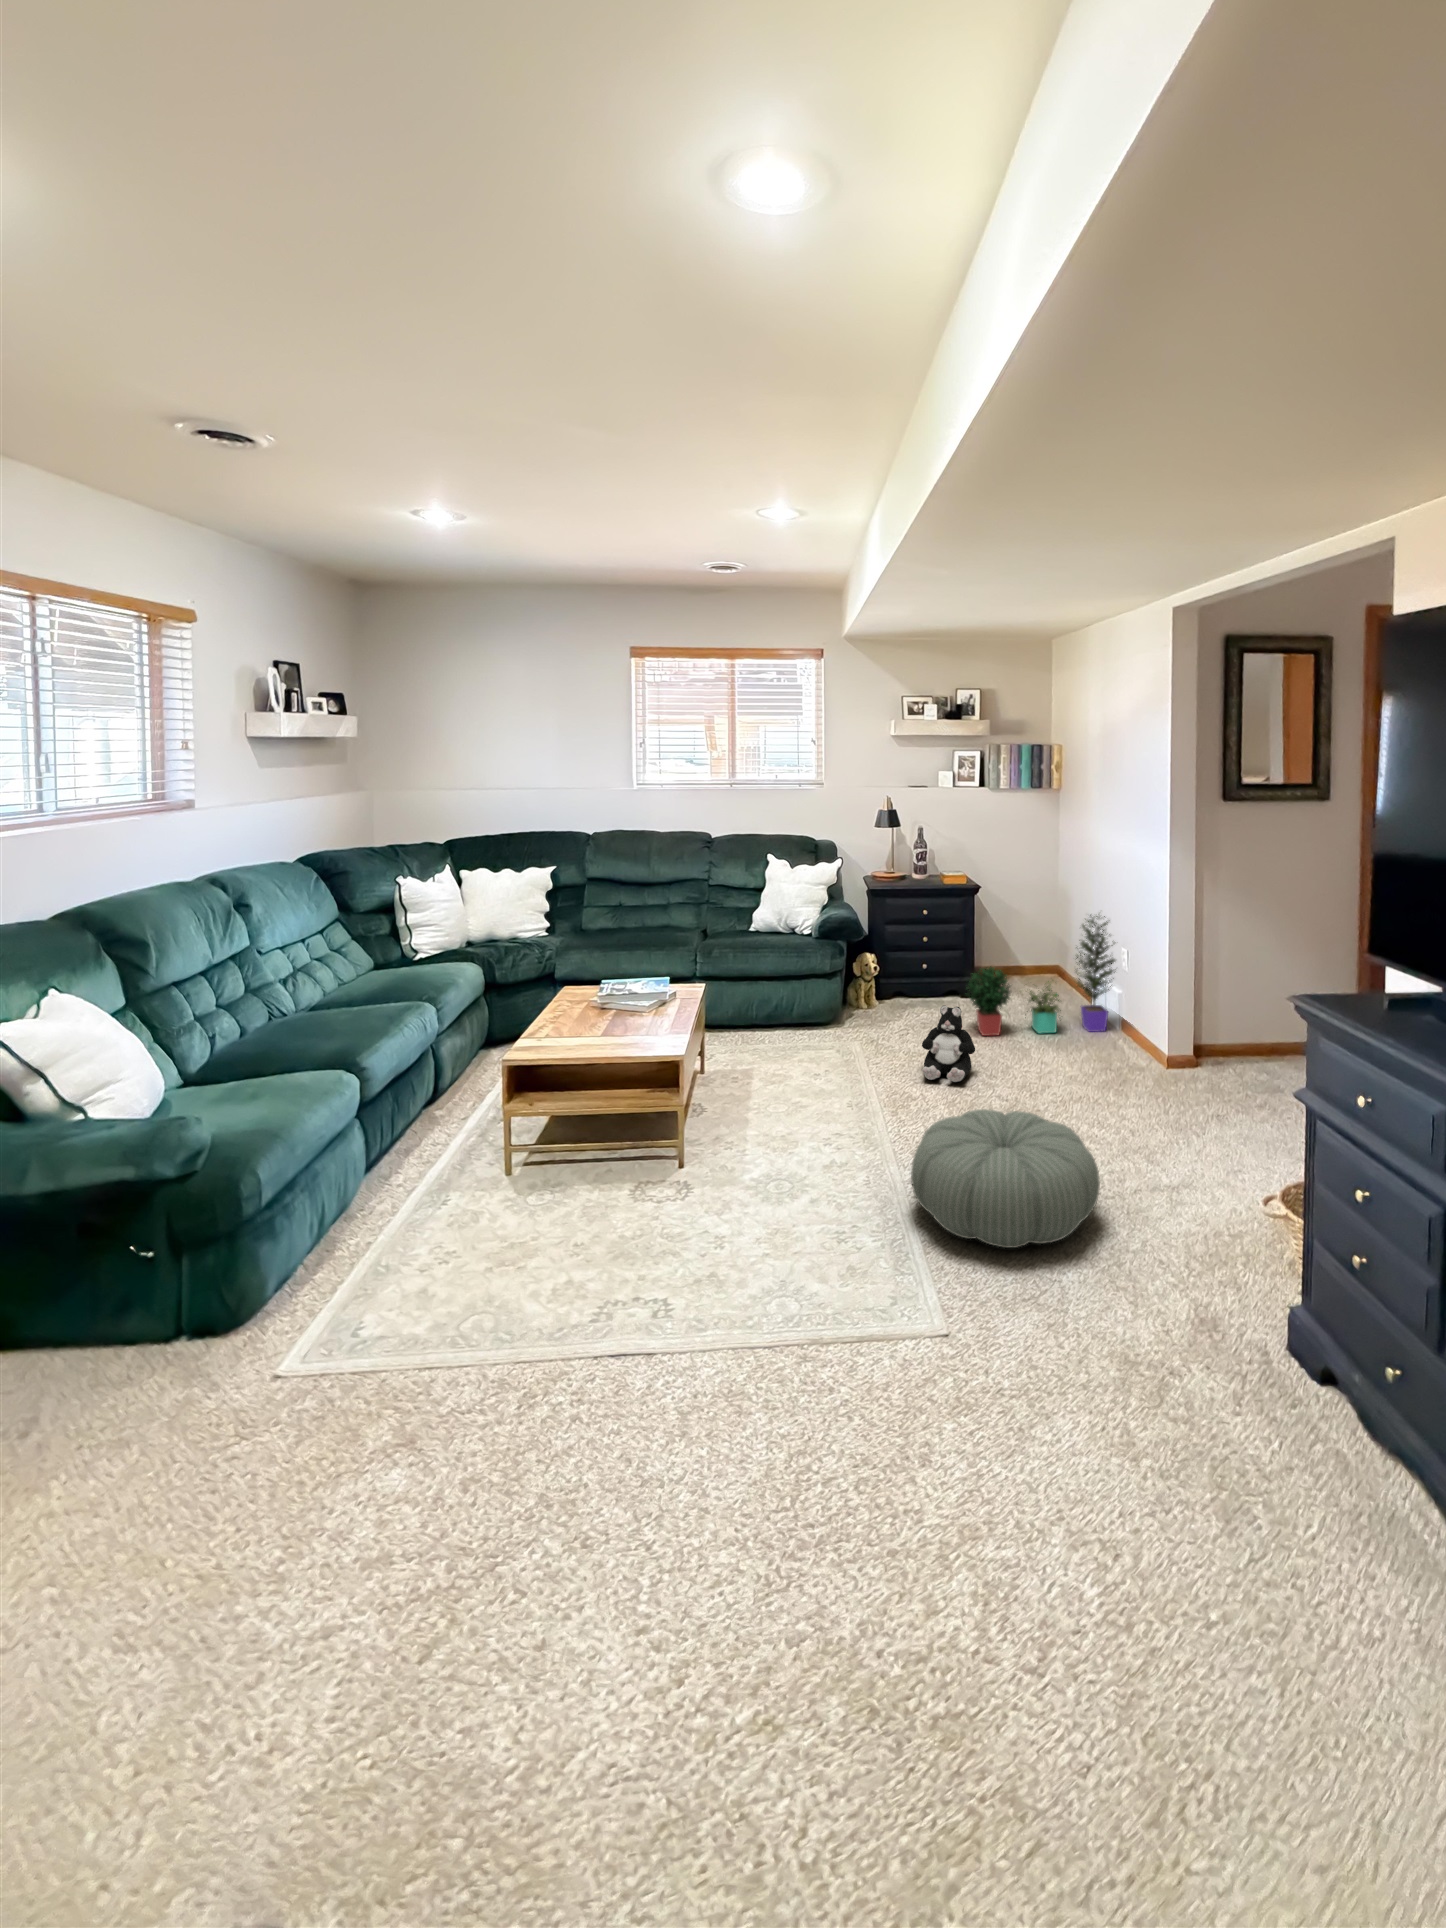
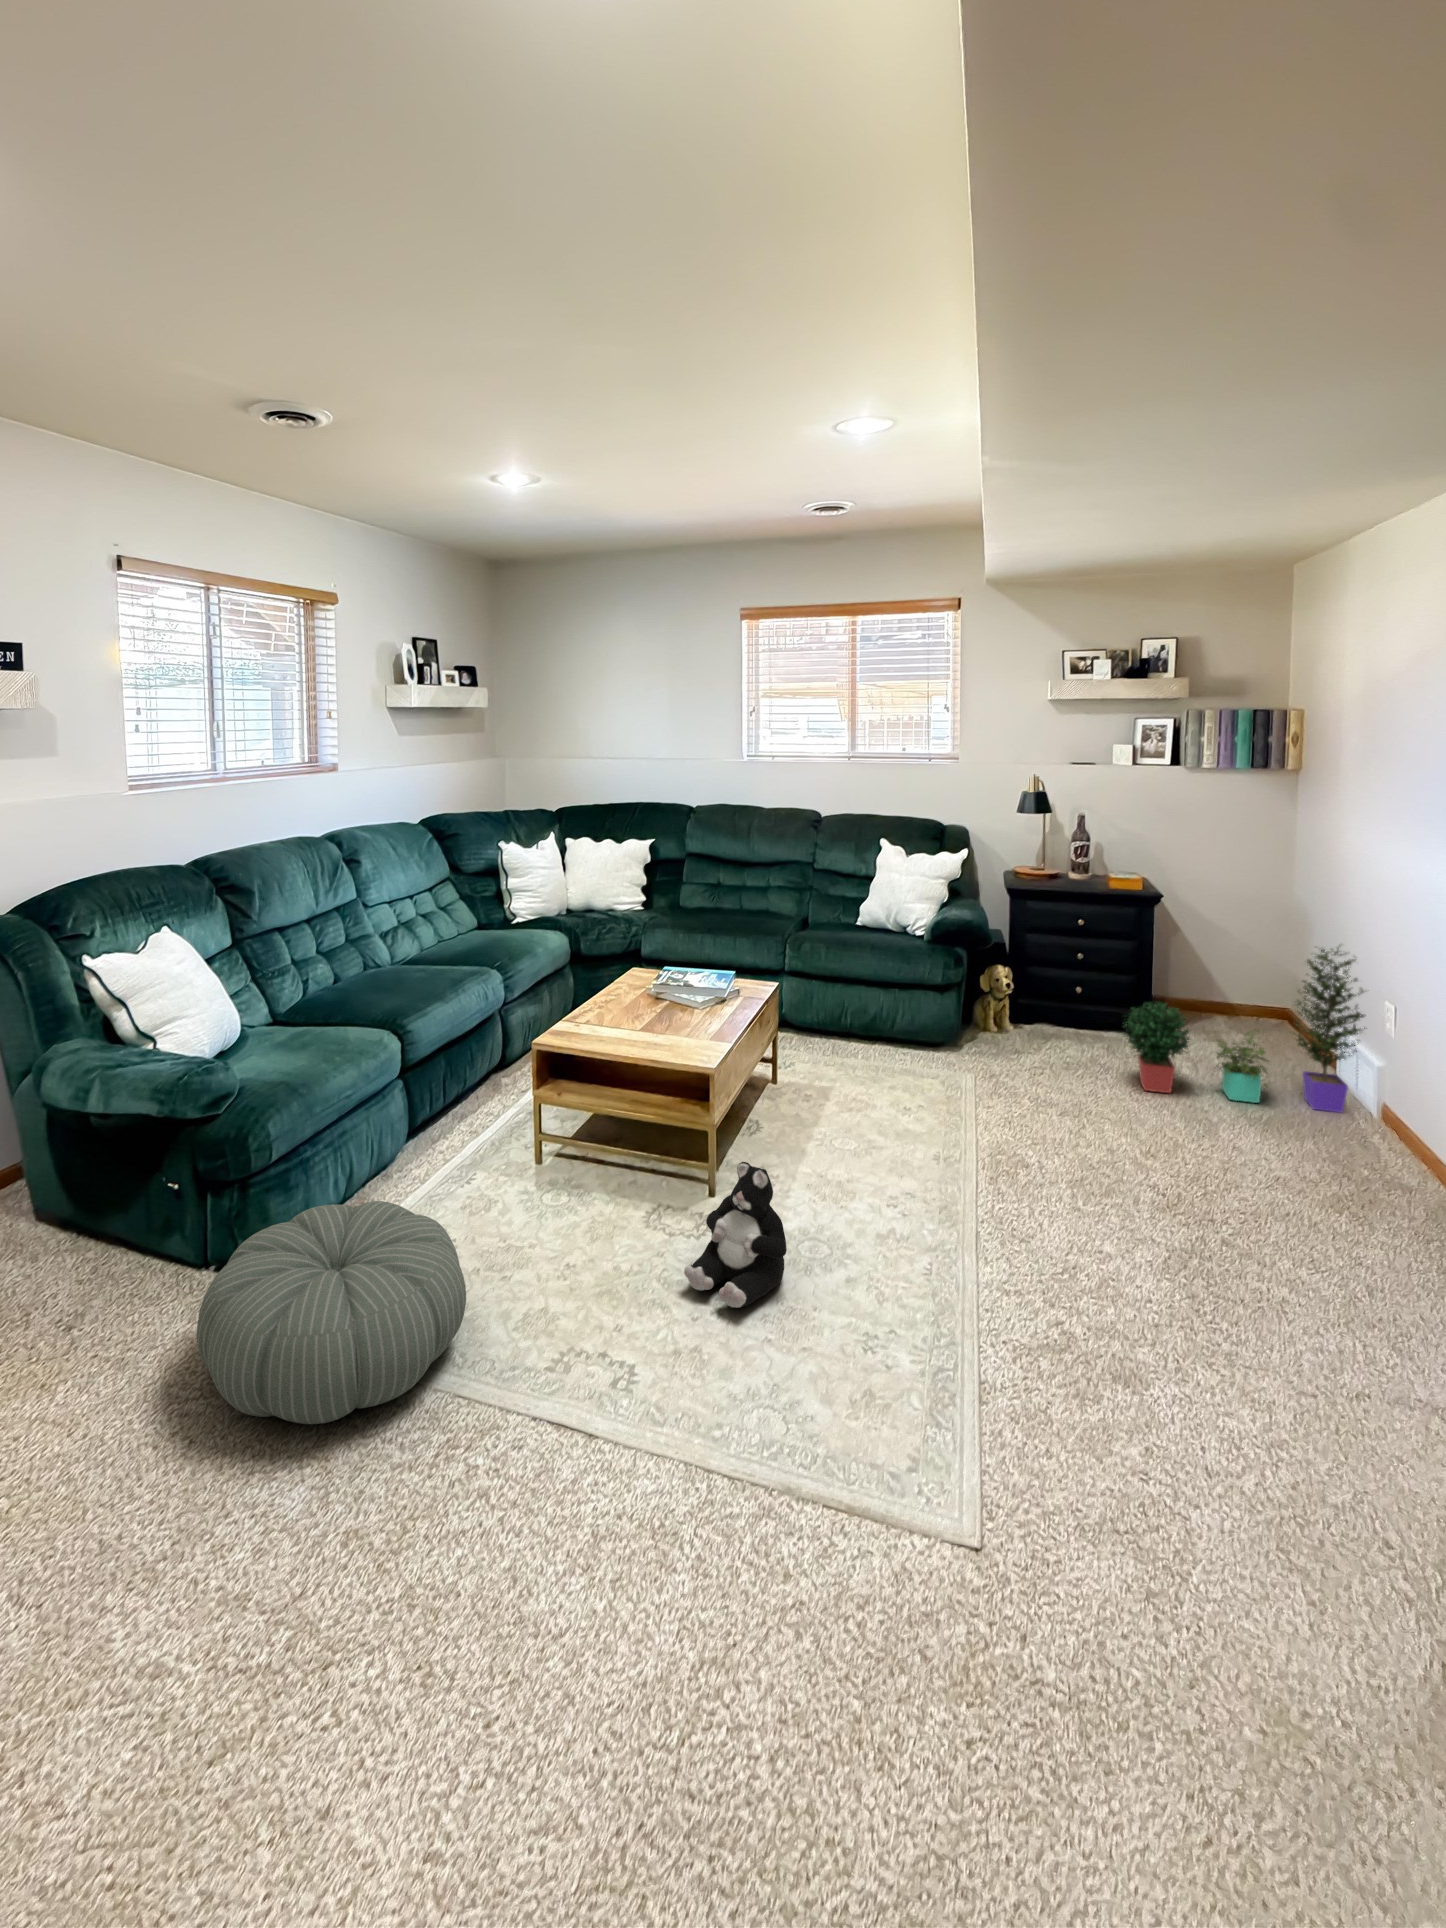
plush toy: present [922,1005,975,1082] -> present [684,1162,787,1308]
pouf: present [911,1109,1100,1248] -> present [197,1201,466,1424]

